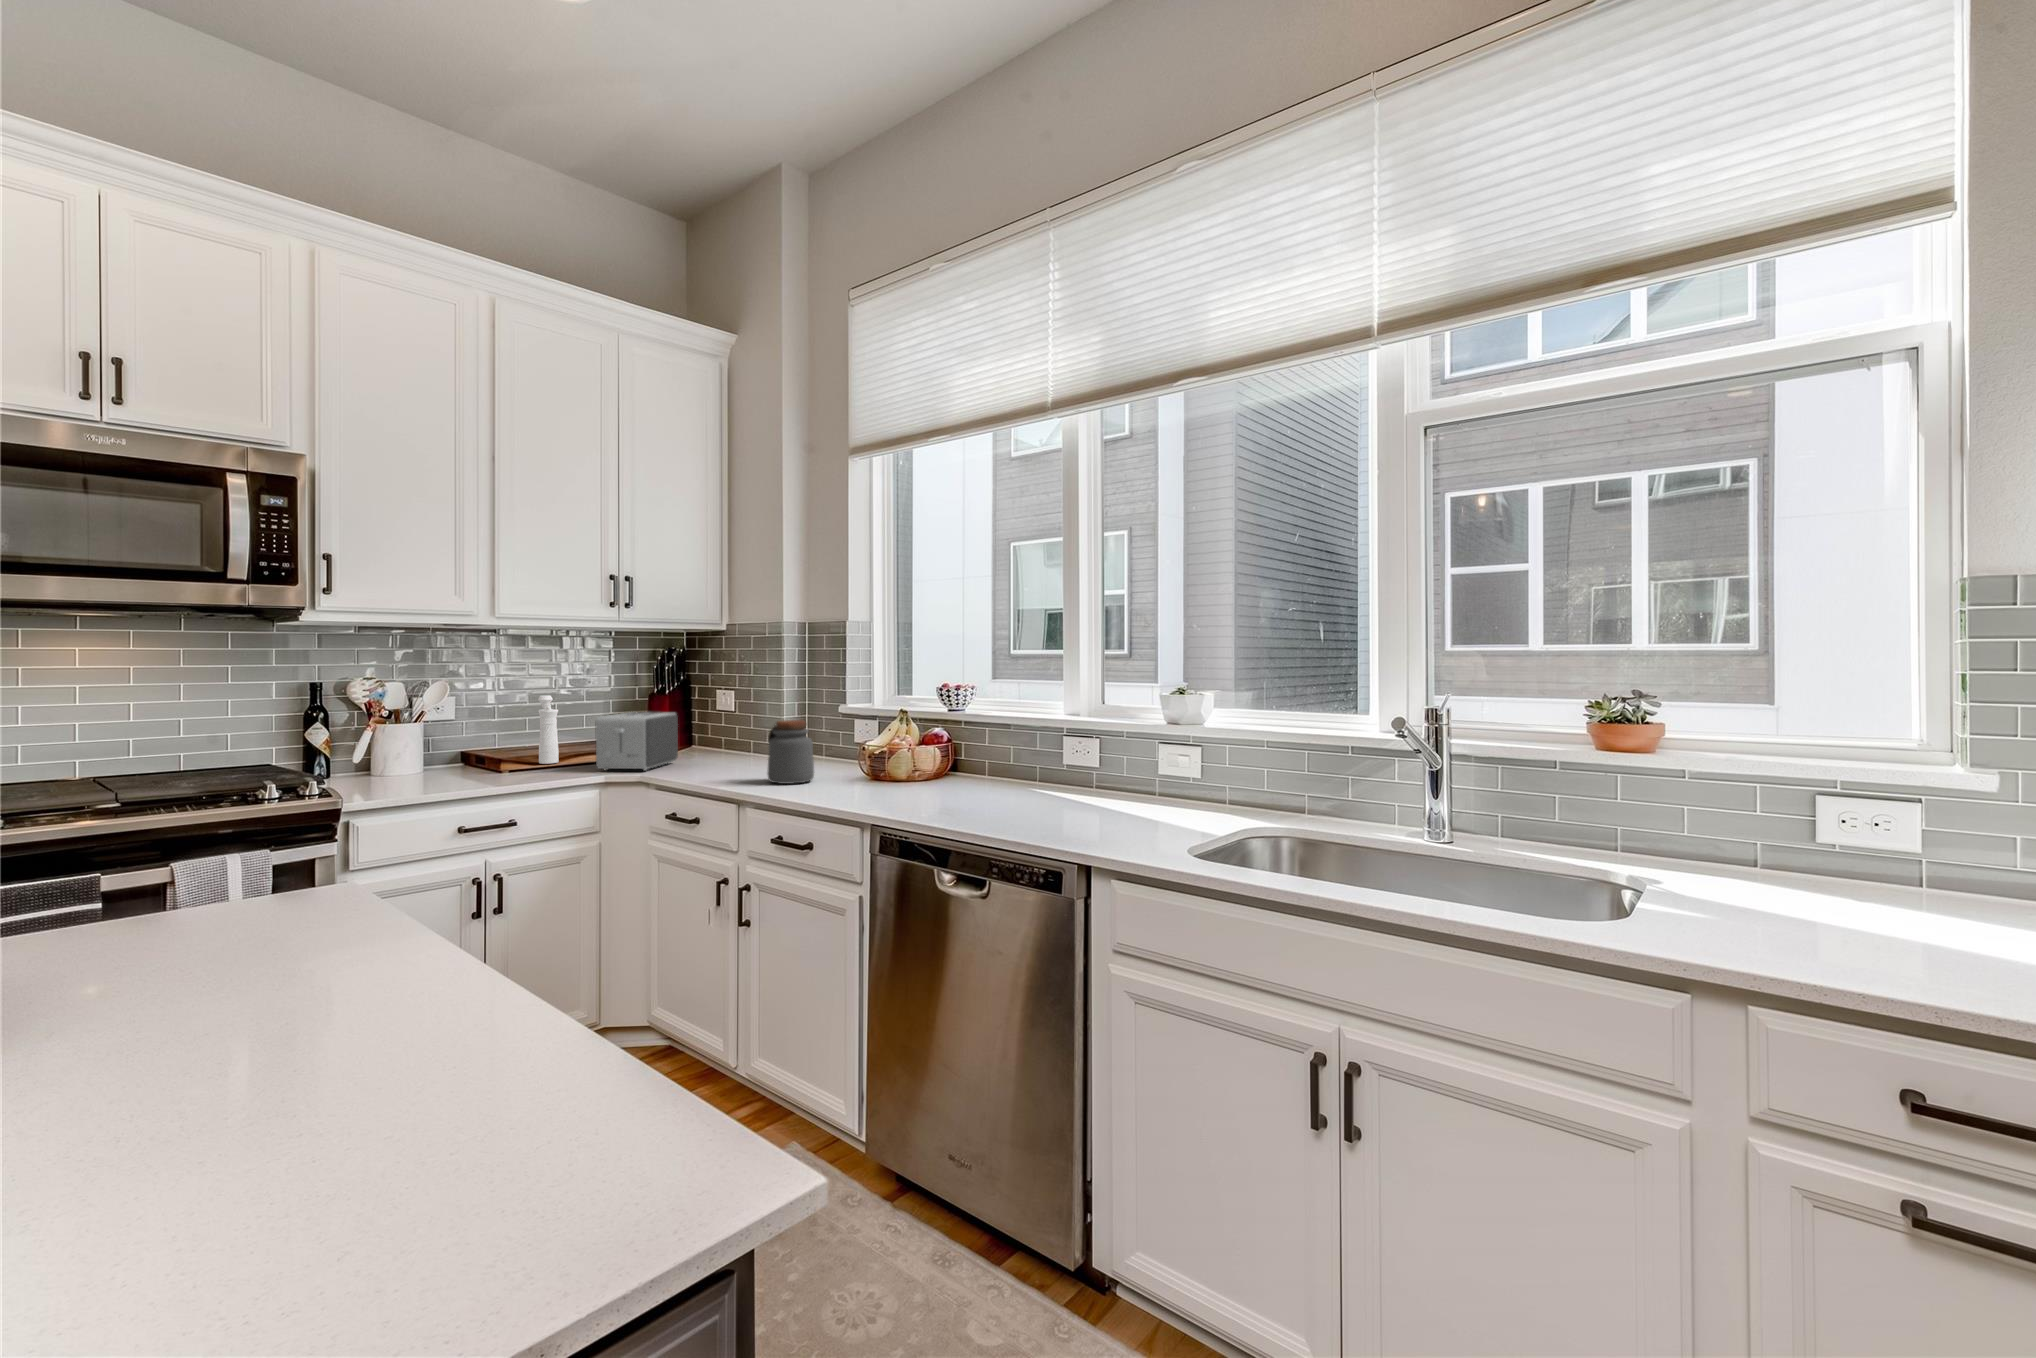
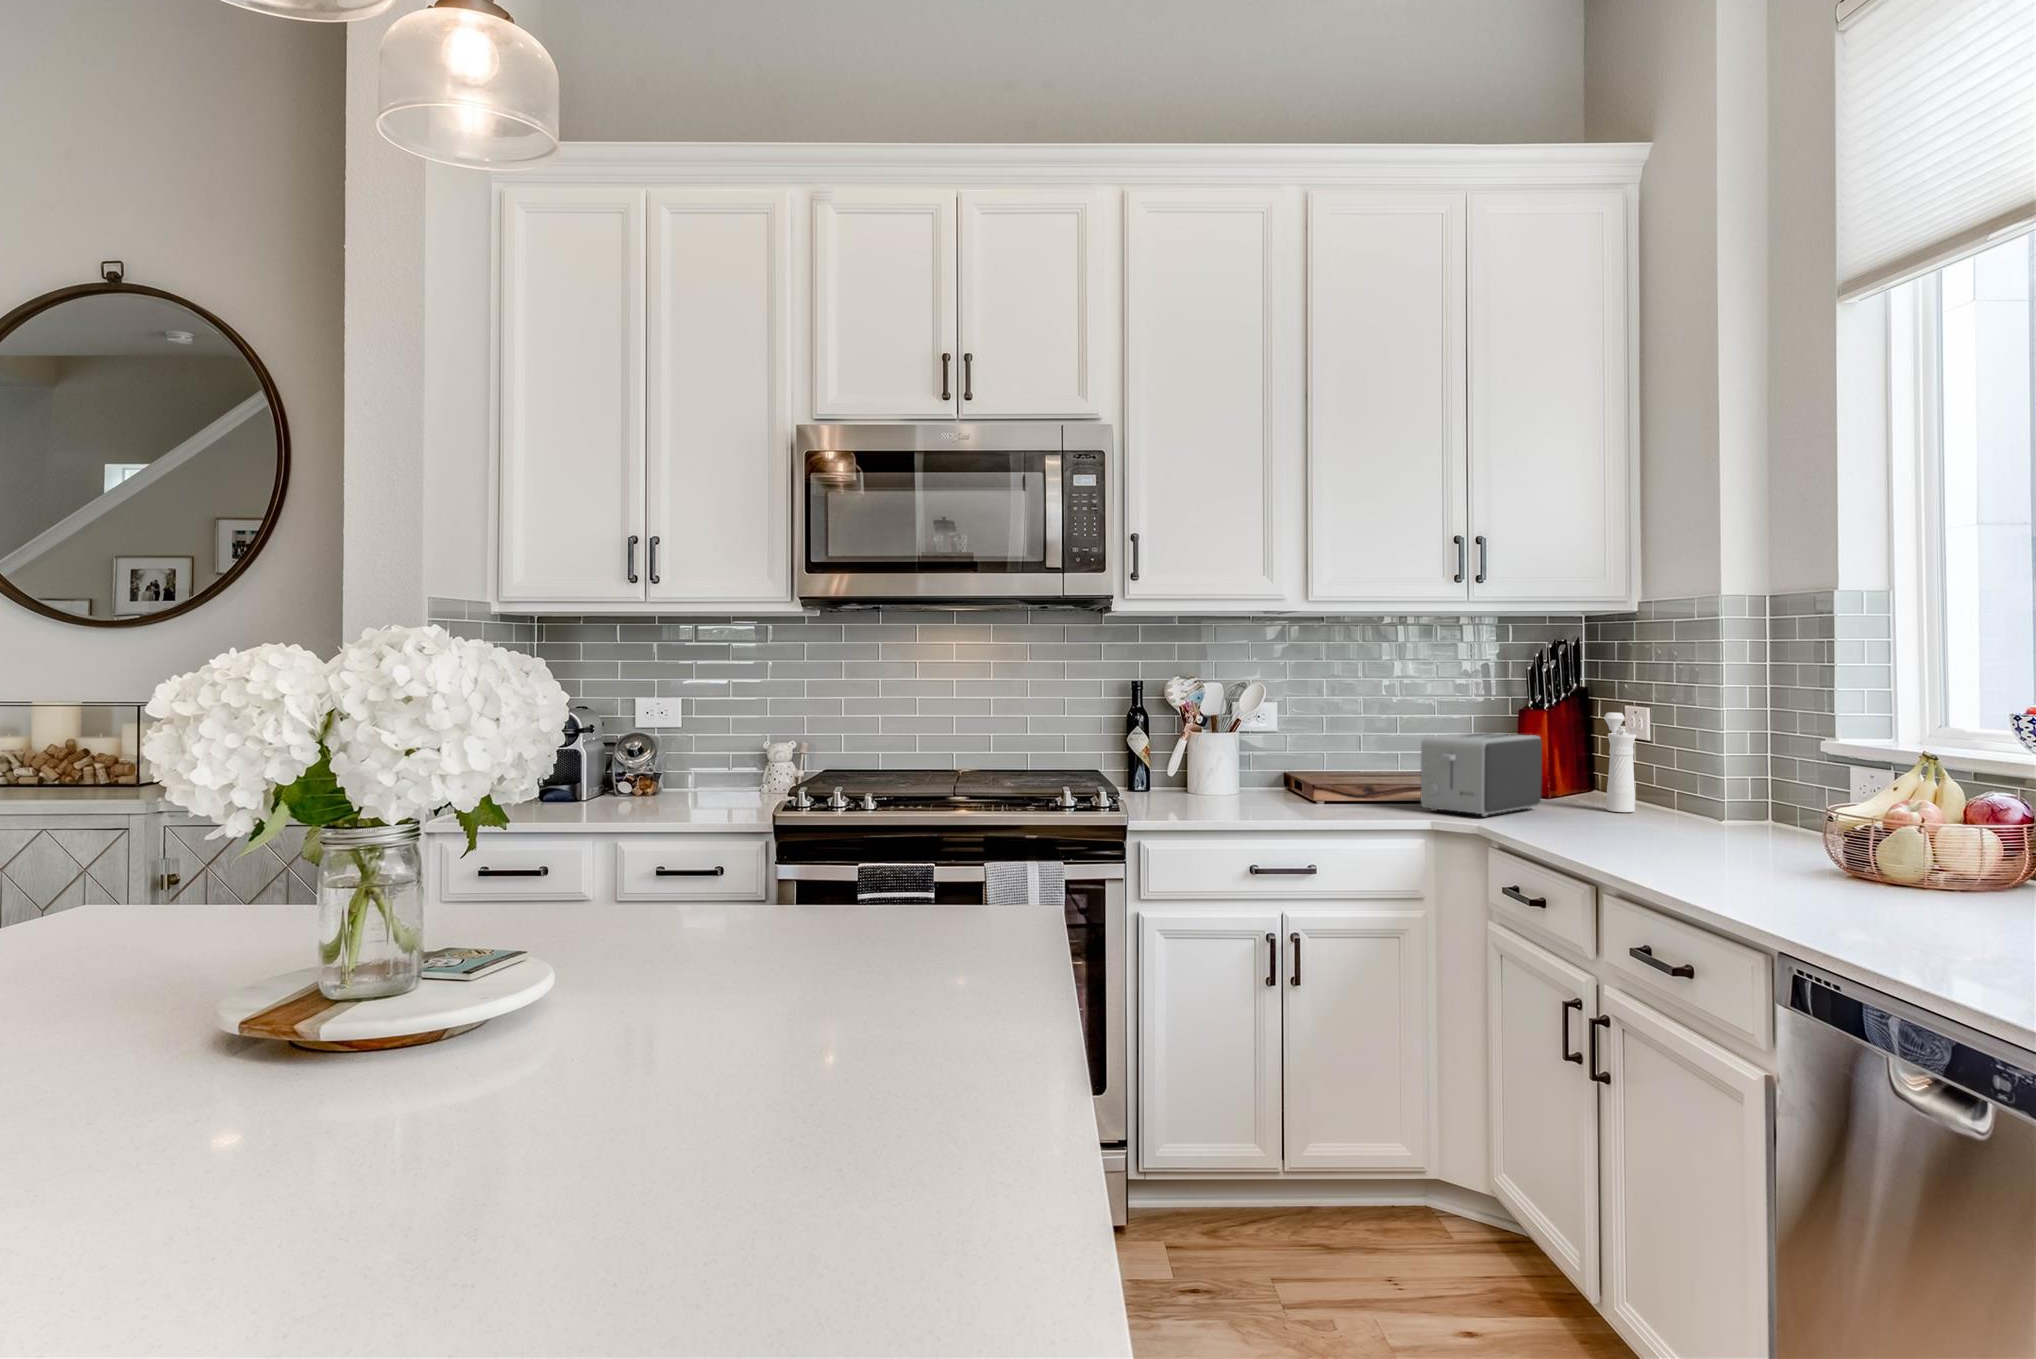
pepper mill: present [538,695,559,764] -> present [1604,712,1636,812]
jar: present [767,720,814,784] -> none [1651,759,1735,864]

